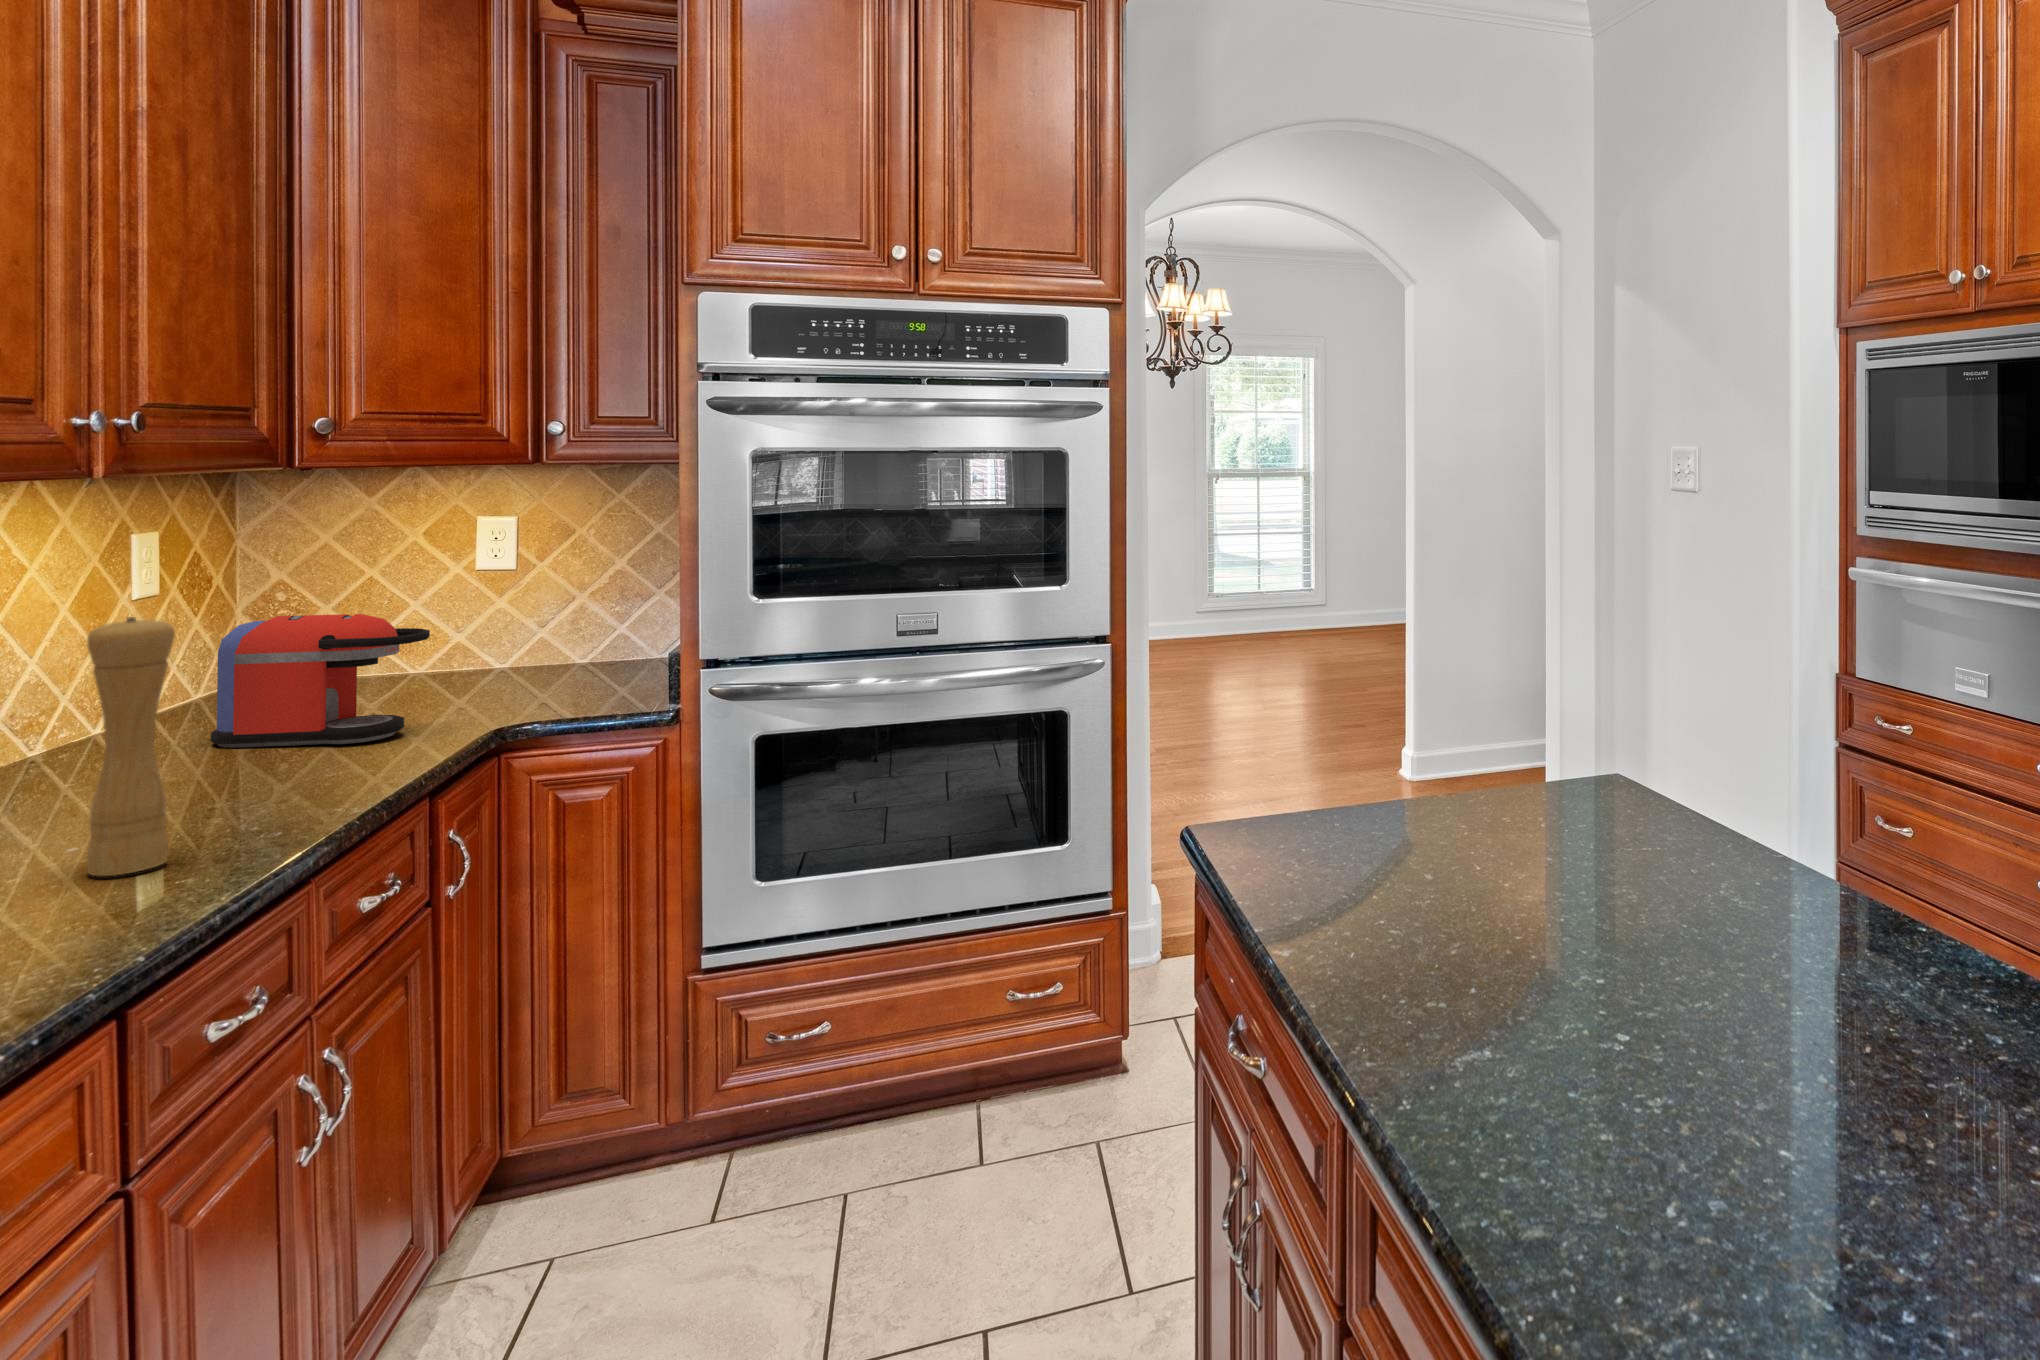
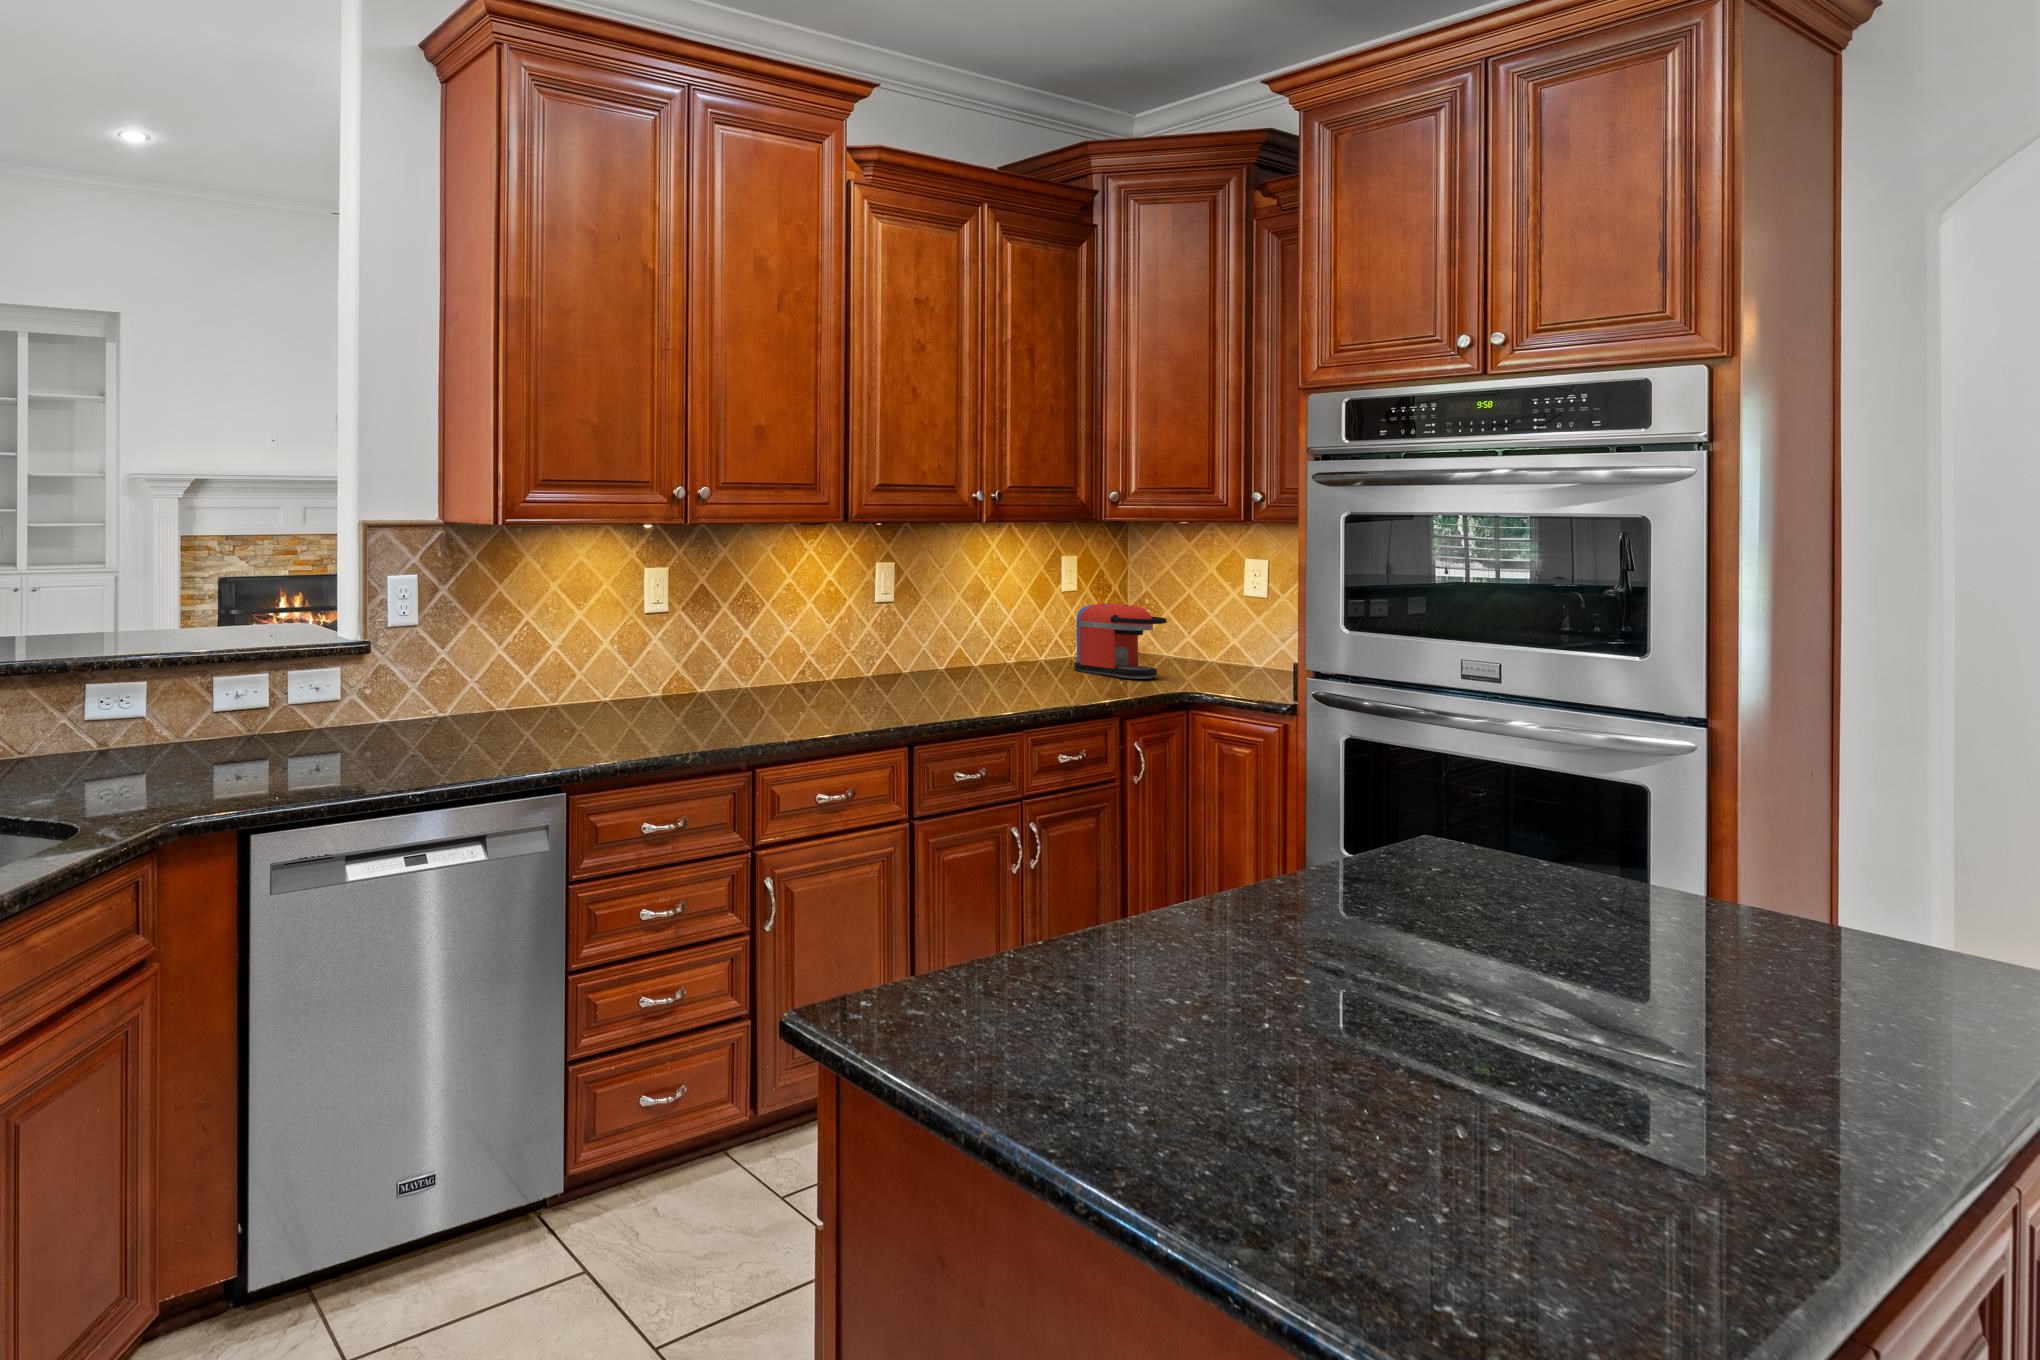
pepper mill: present [87,617,175,876] -> none [959,581,989,698]

